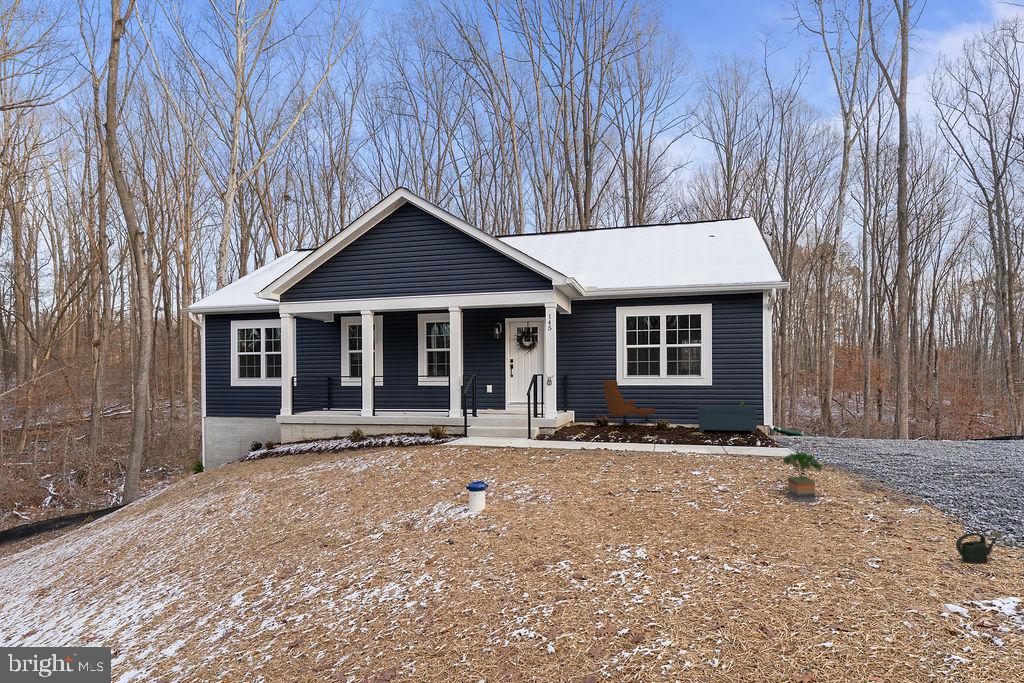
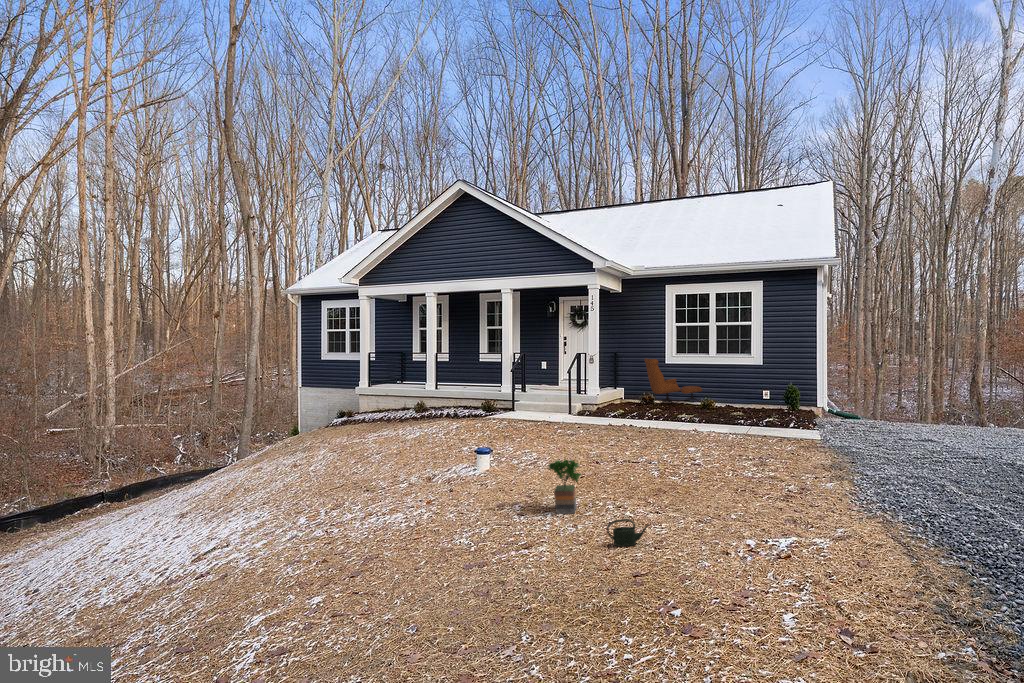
bench: present [698,405,757,434] -> none [743,384,805,414]
potted tree: present [784,452,822,503] -> present [548,460,581,514]
watering can: present [956,533,998,564] -> present [607,519,650,546]

